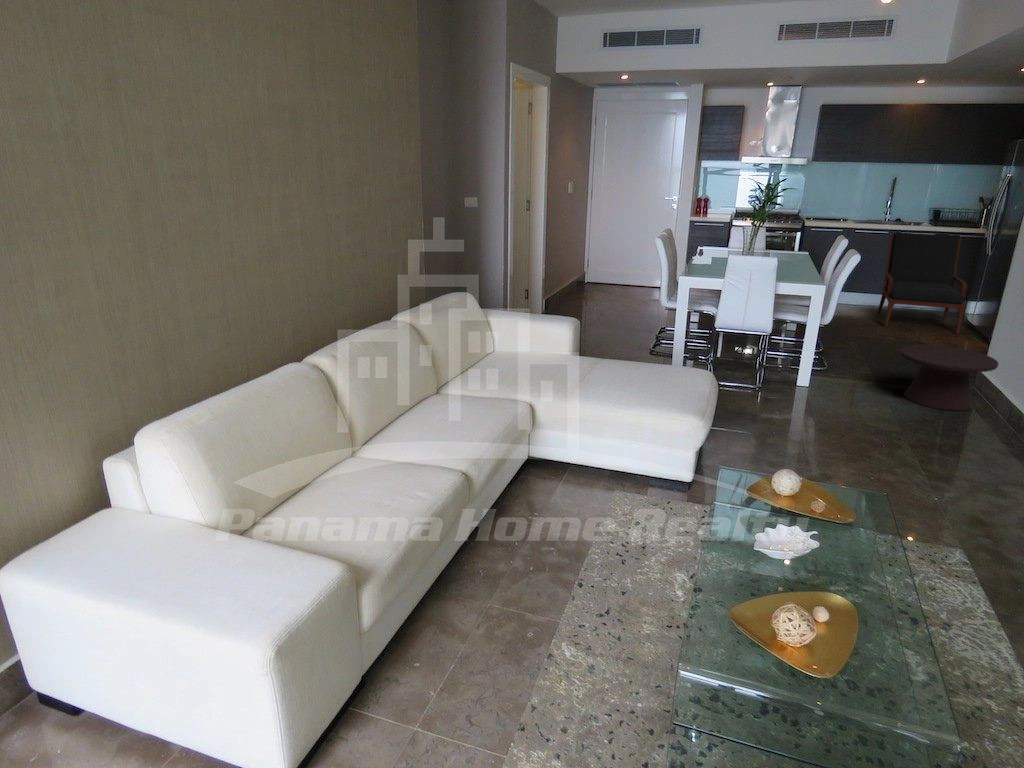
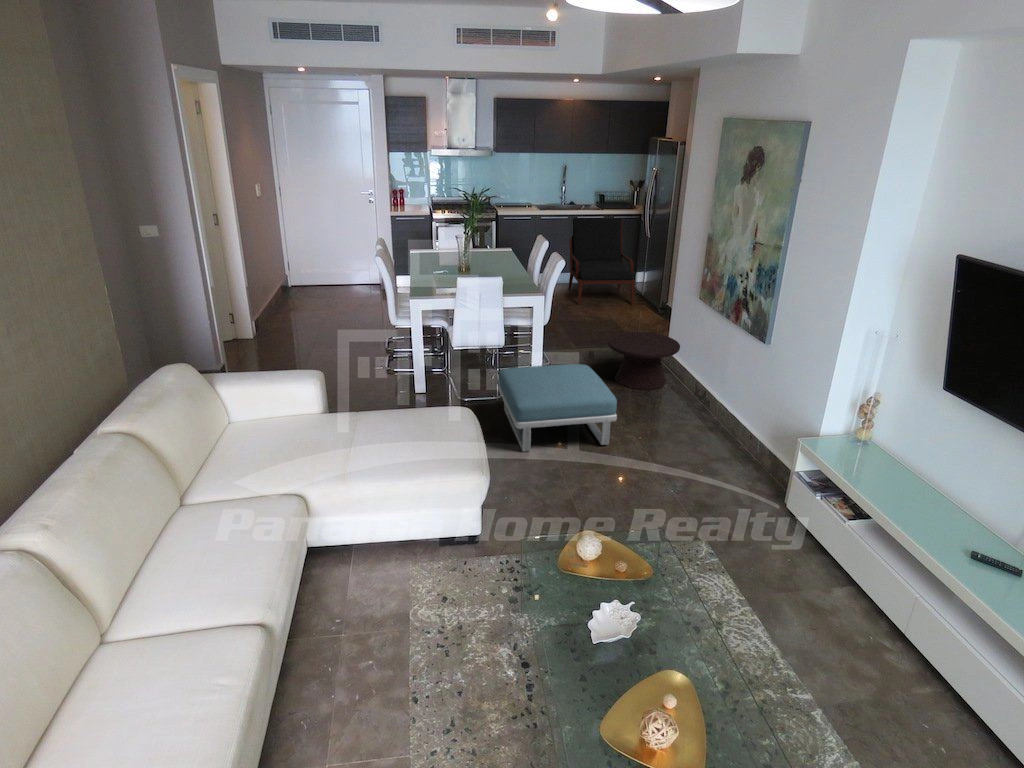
footstool: none [754,355,887,446] -> present [498,364,617,452]

